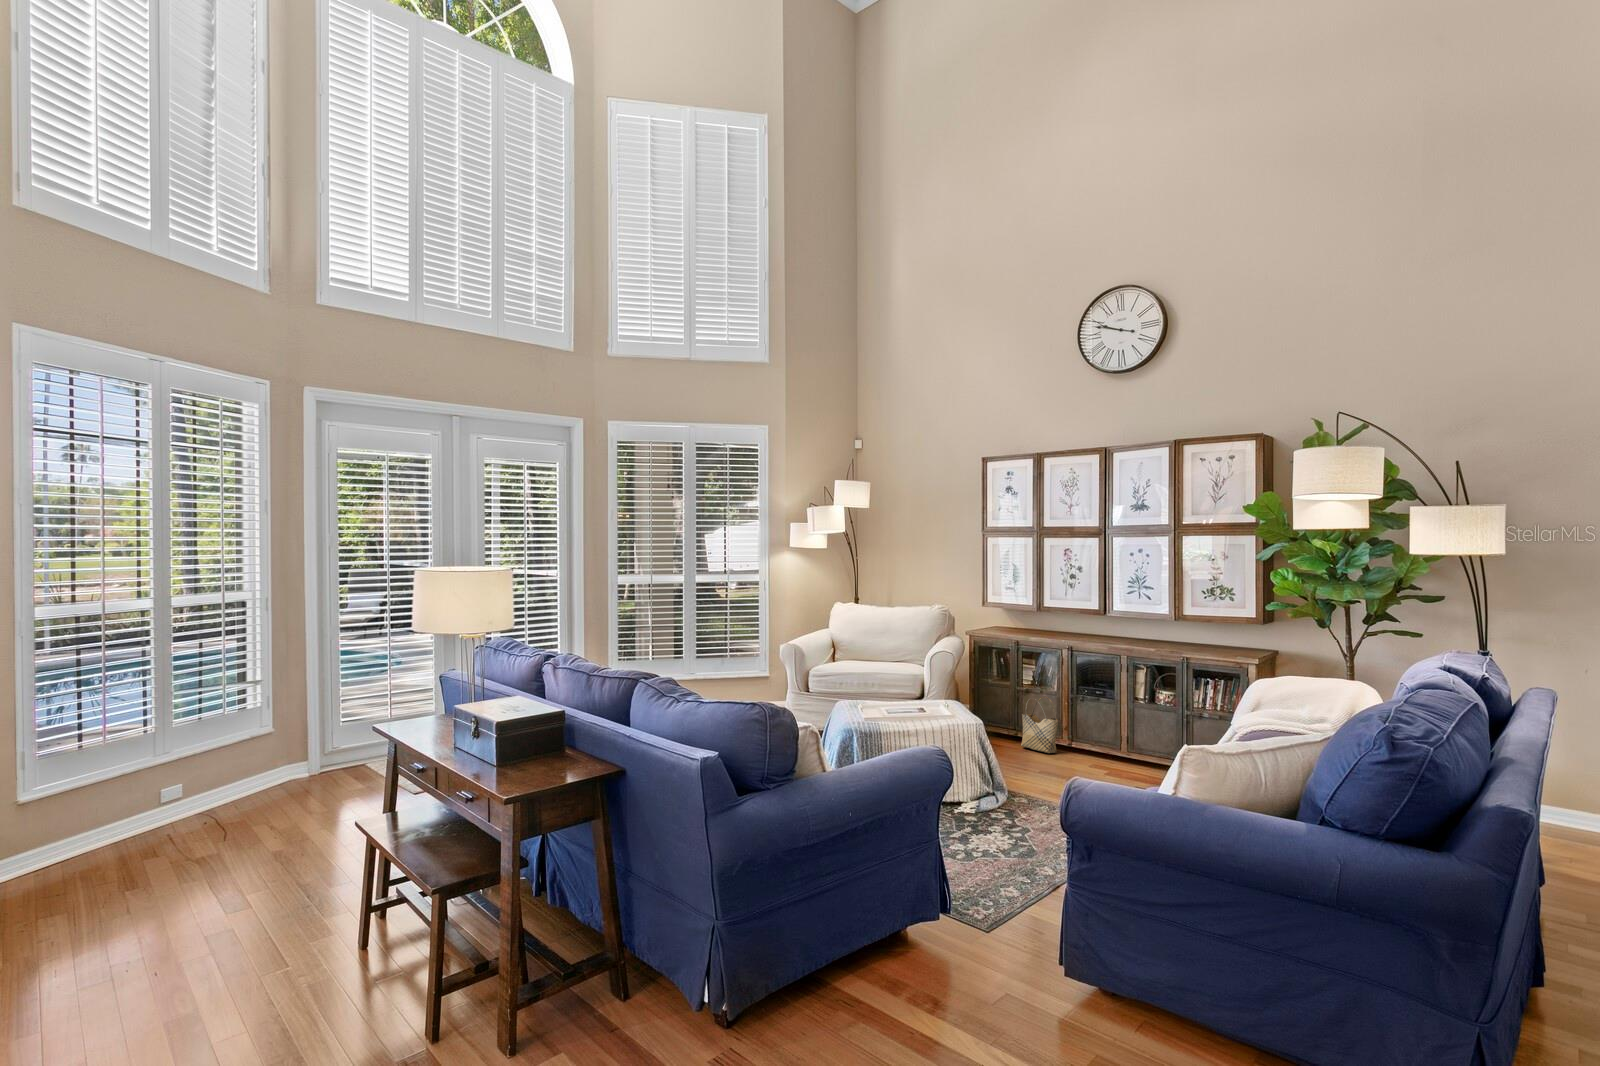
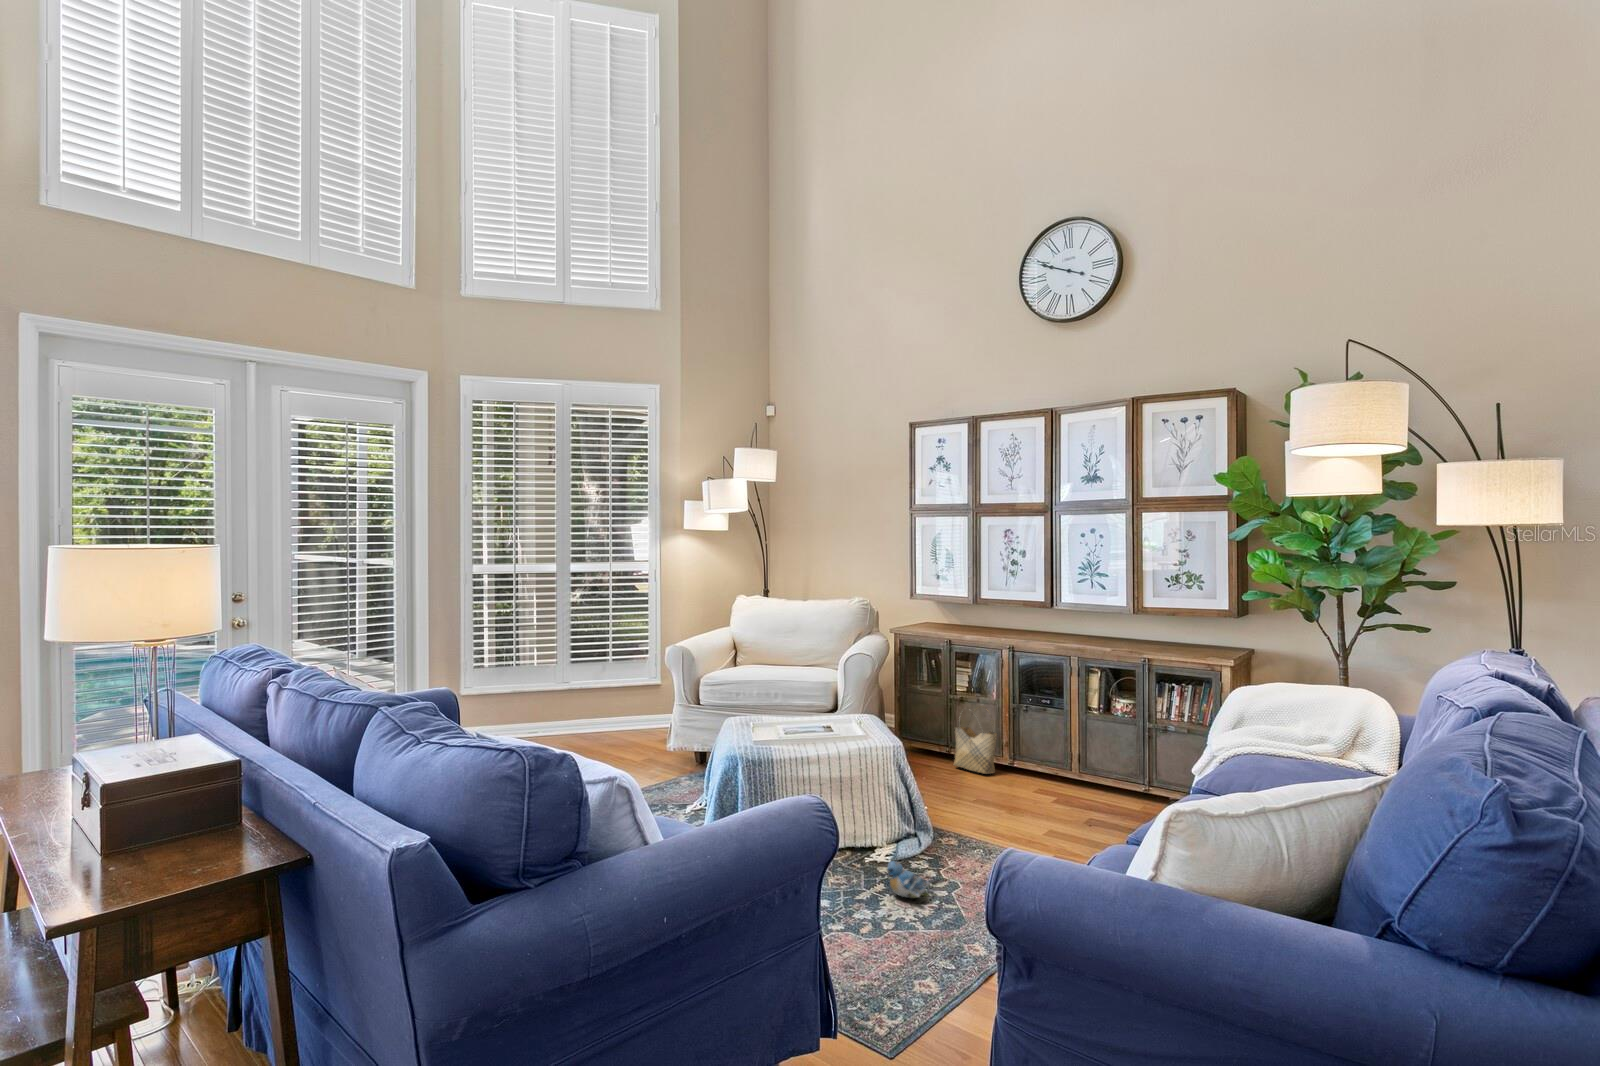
plush toy: none [974,810,1009,838] -> present [887,861,930,898]

